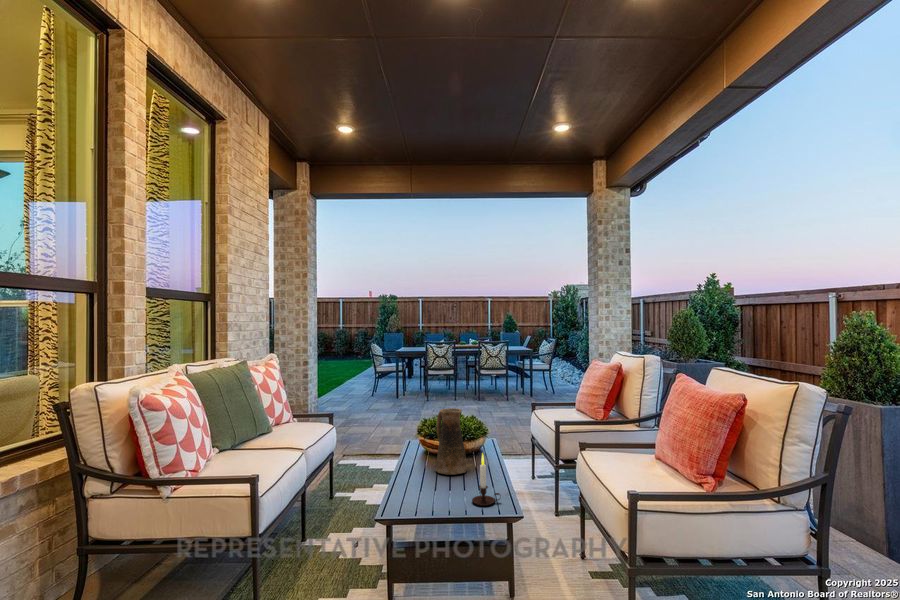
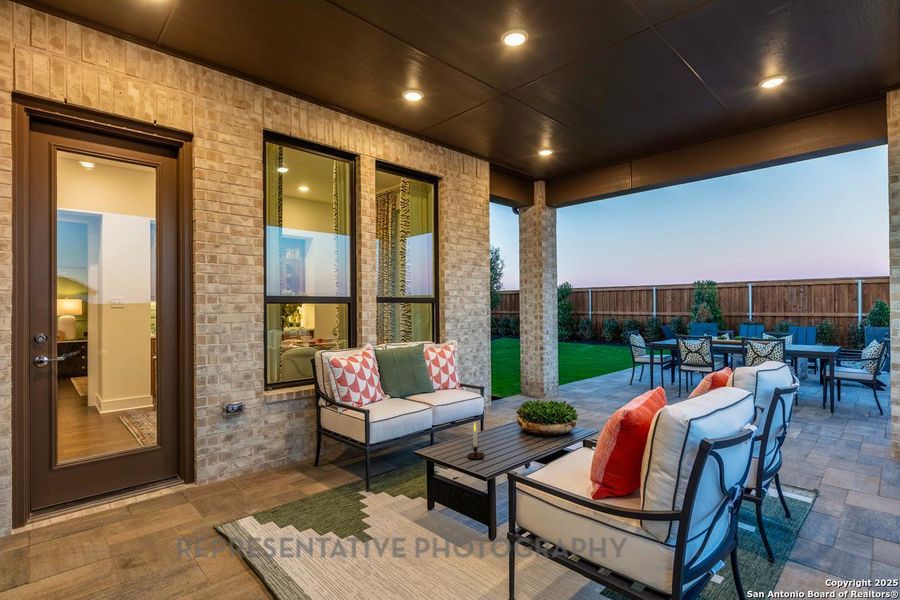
pitcher: present [436,408,467,475] -> none [489,390,513,439]

